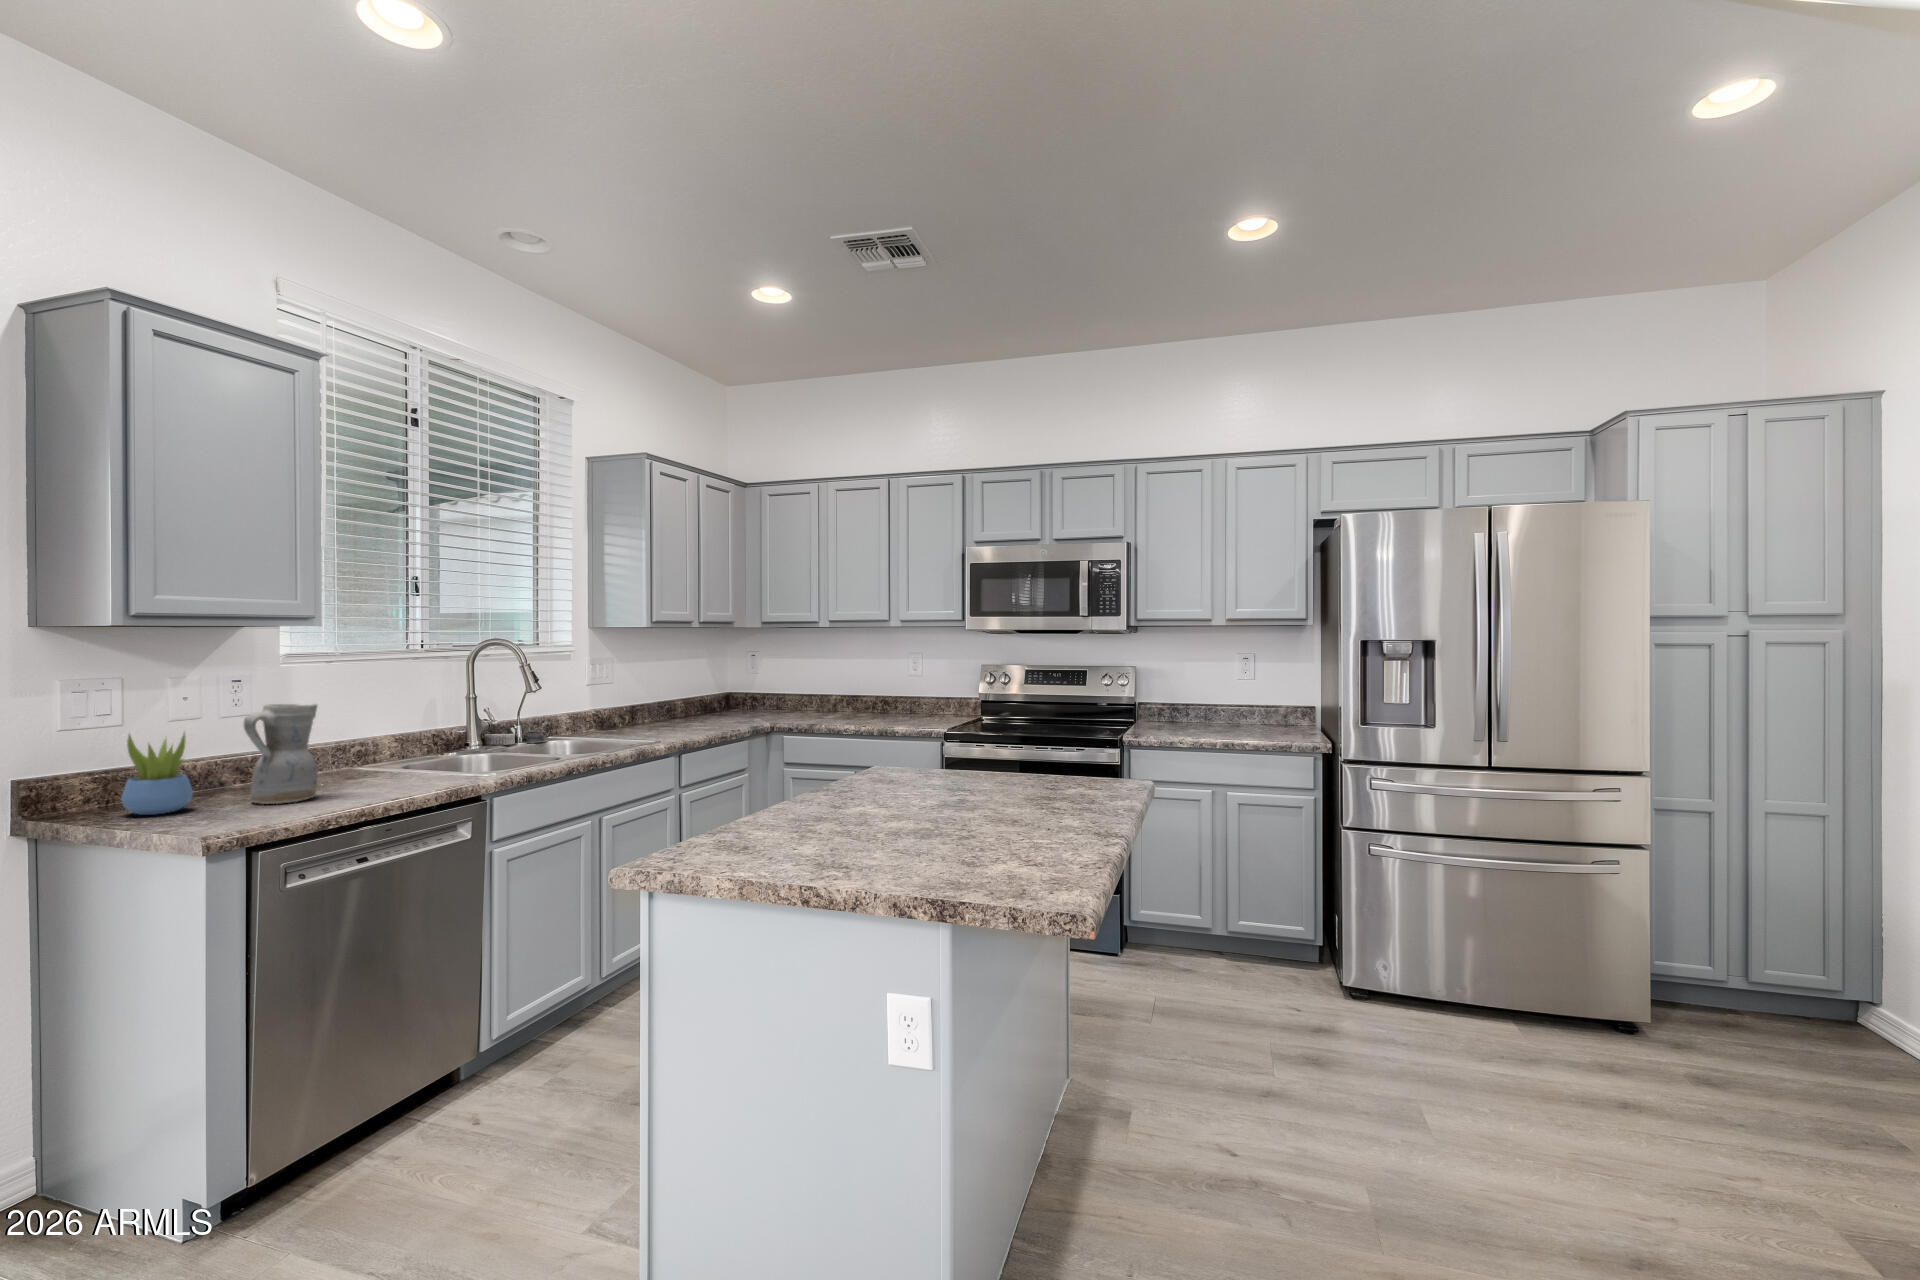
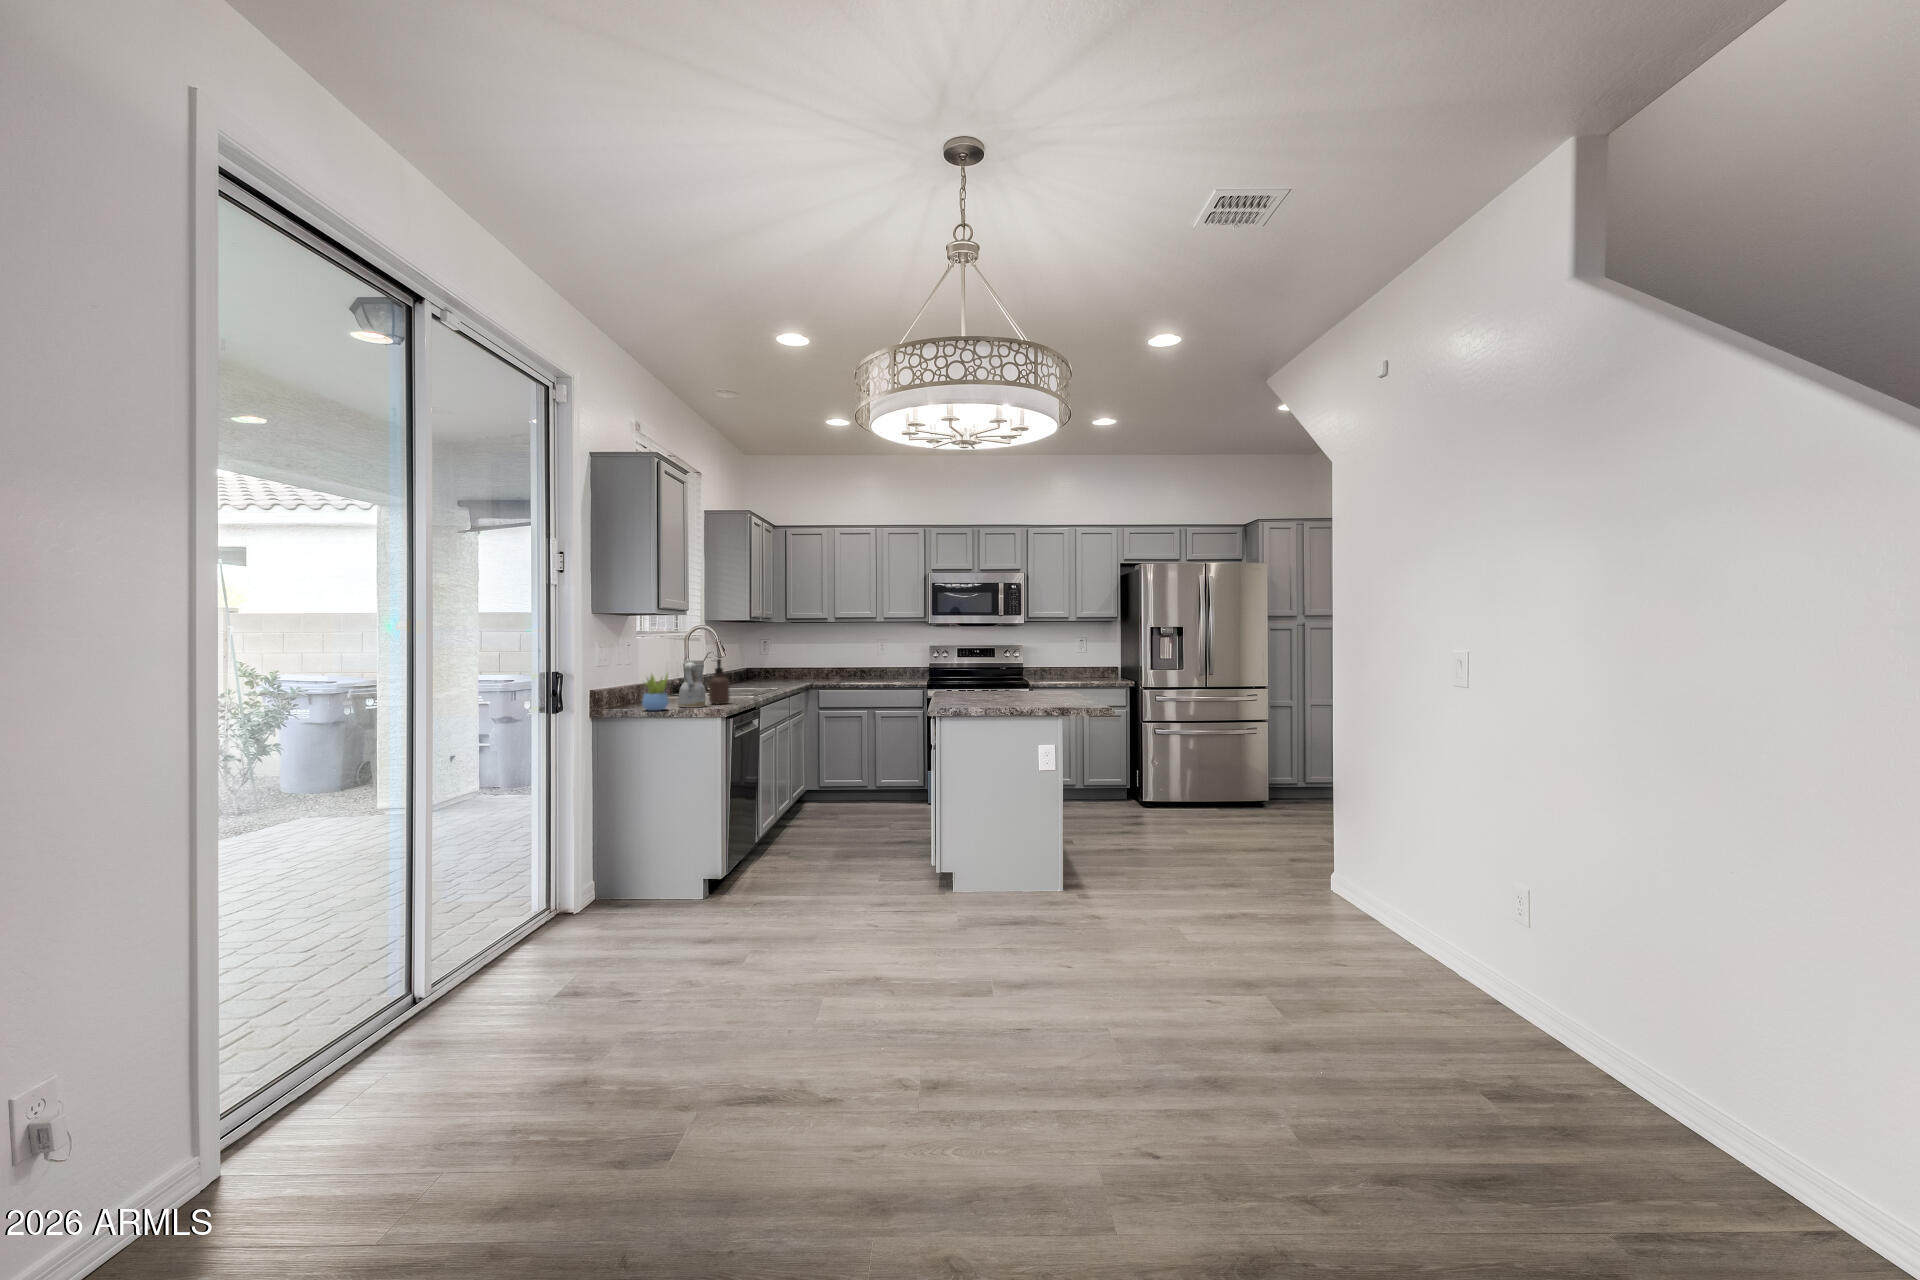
soap dispenser: none [356,699,403,792] -> present [709,659,730,704]

